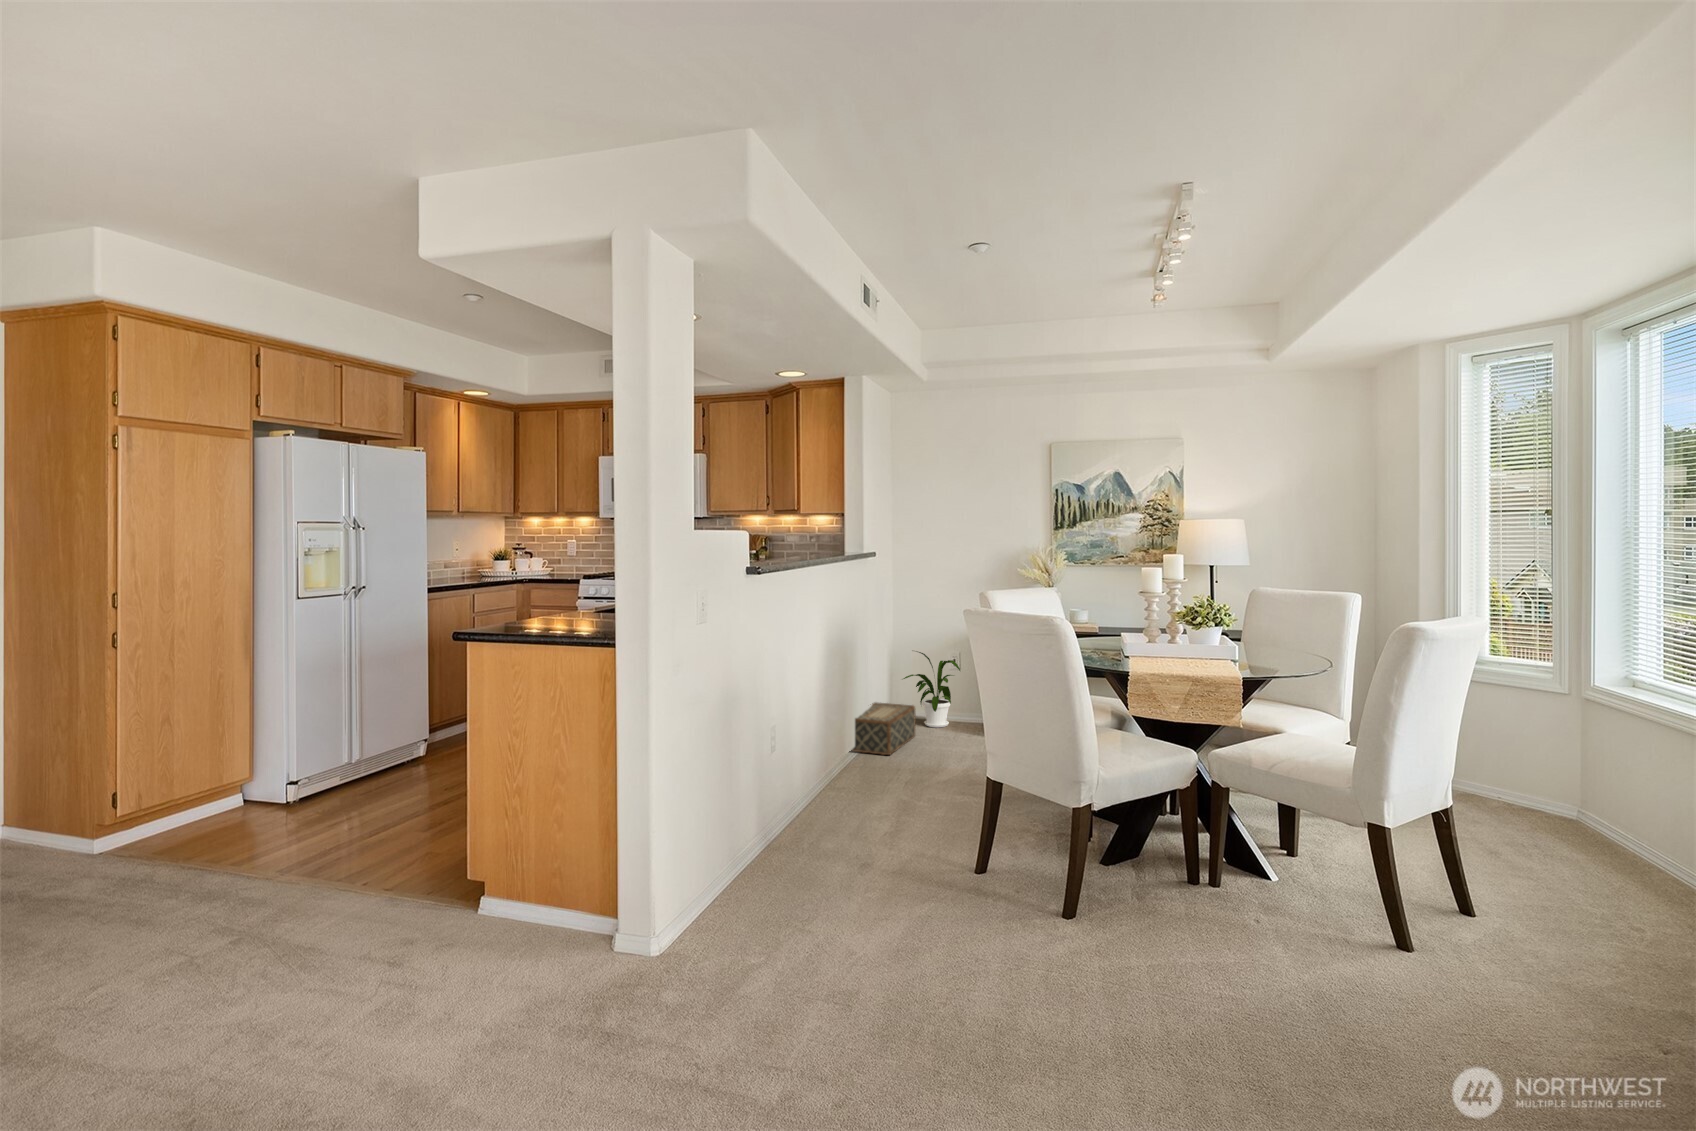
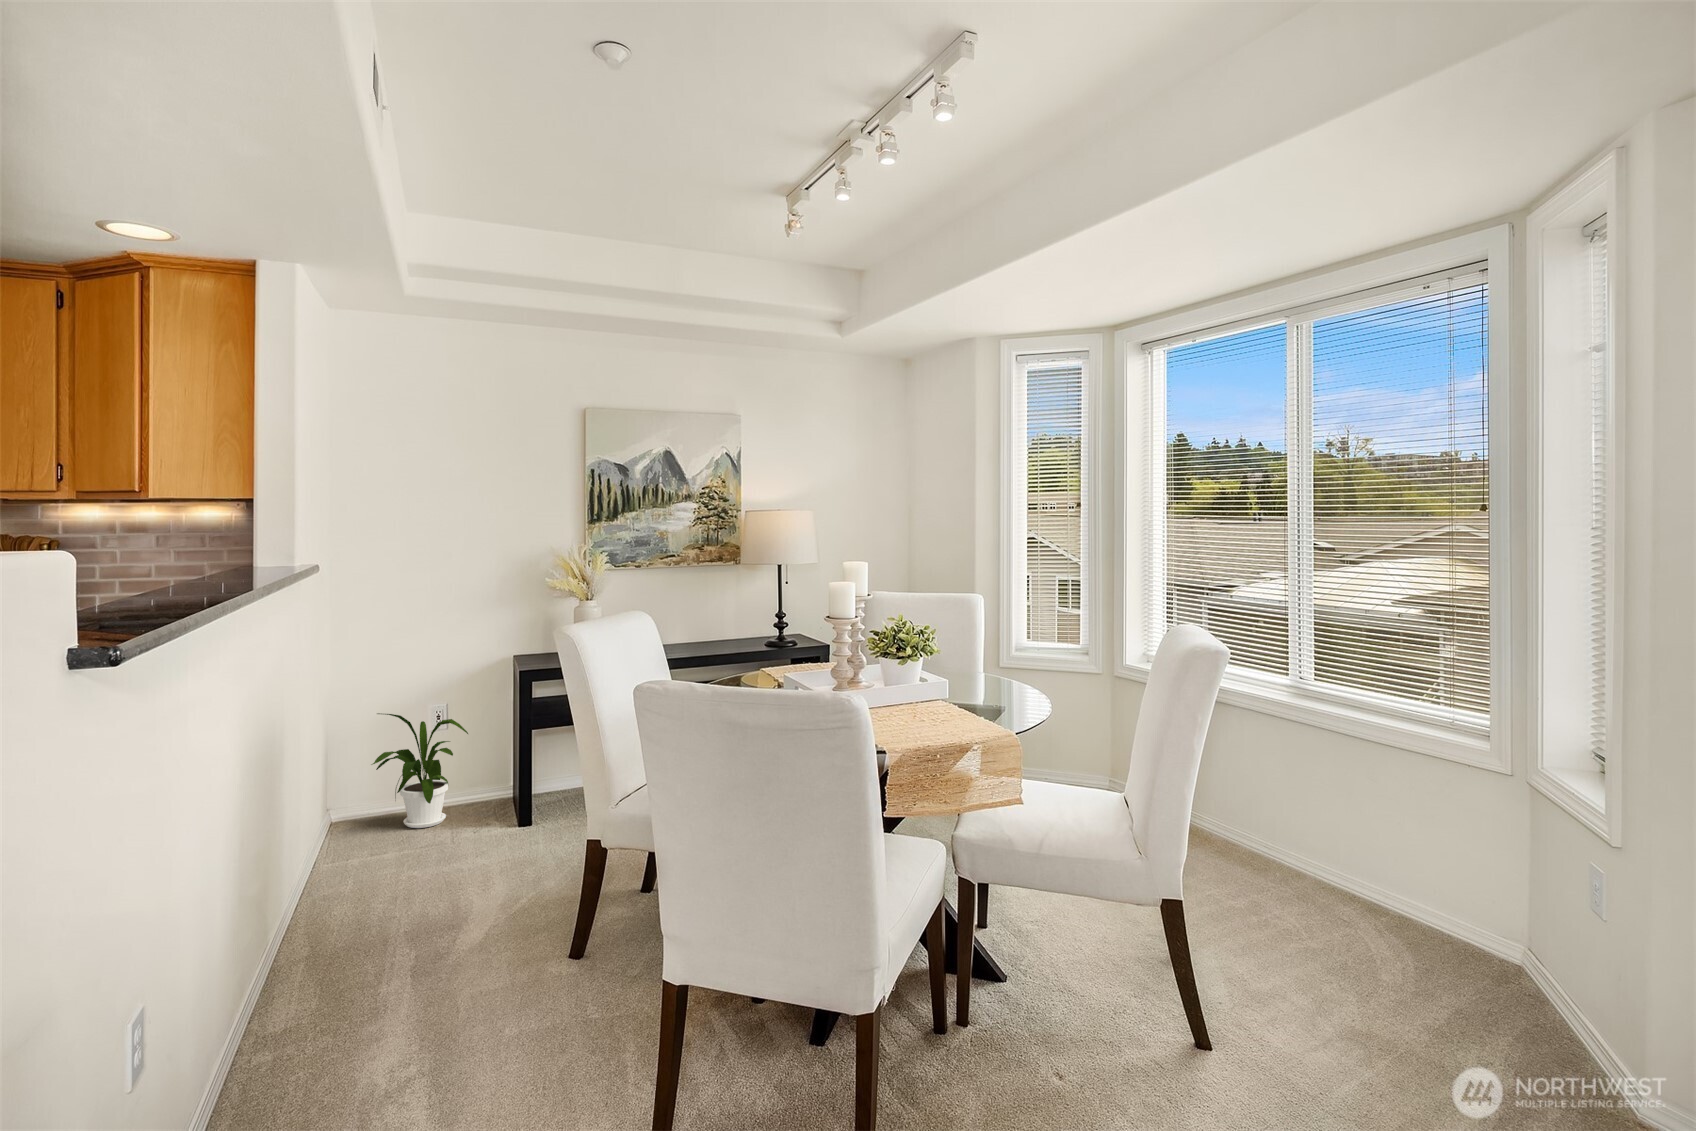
woven basket: present [852,703,915,755] -> none [305,803,410,917]

